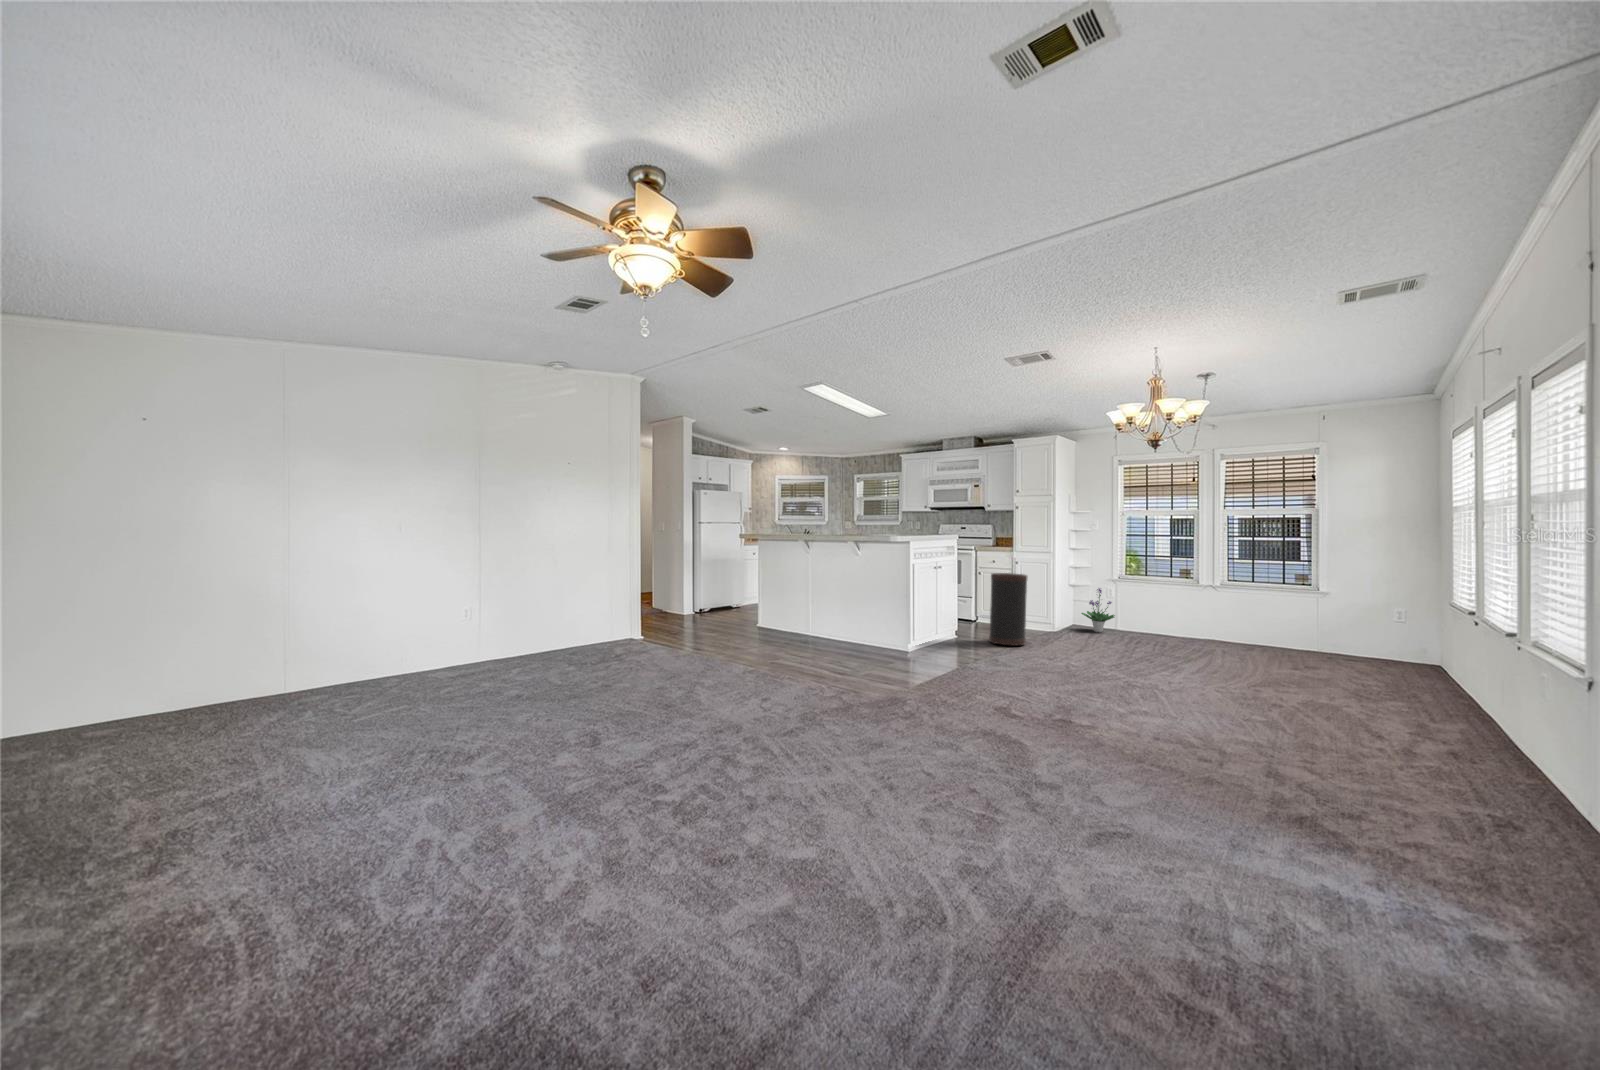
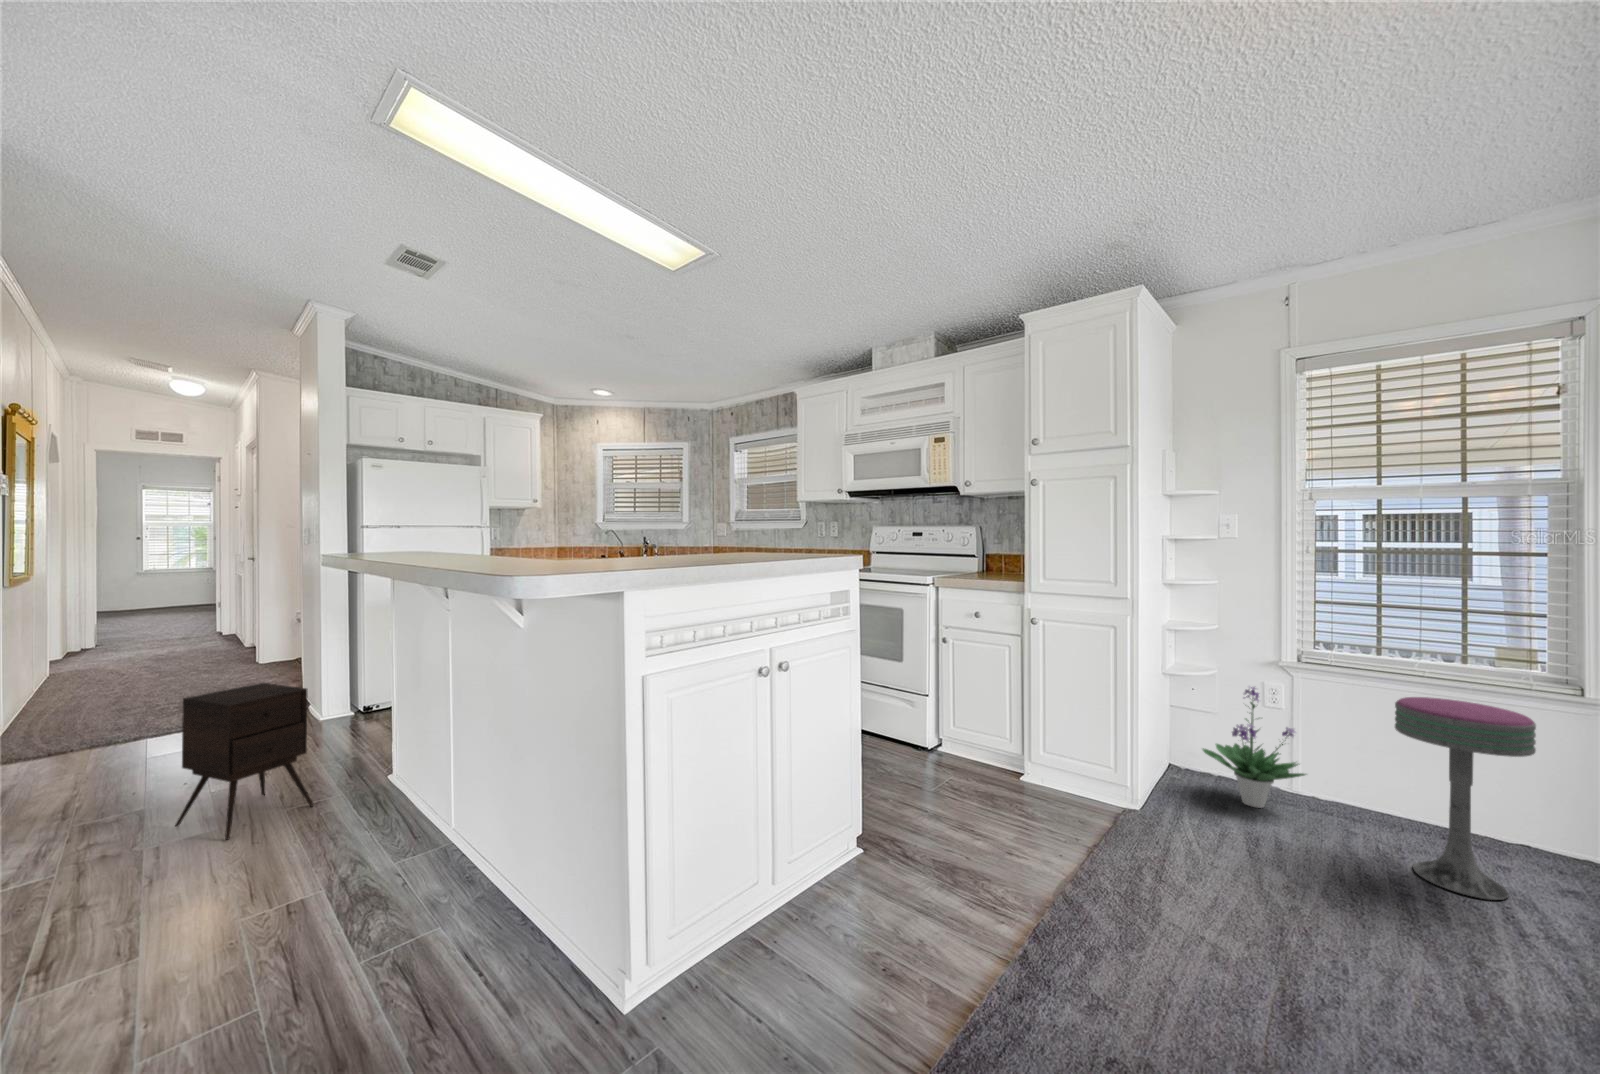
trash can: present [989,573,1027,645] -> none [963,680,1094,970]
side table: none [713,581,749,629] -> present [175,683,314,840]
bar stool: none [1134,585,1169,643] -> present [1395,697,1536,900]

